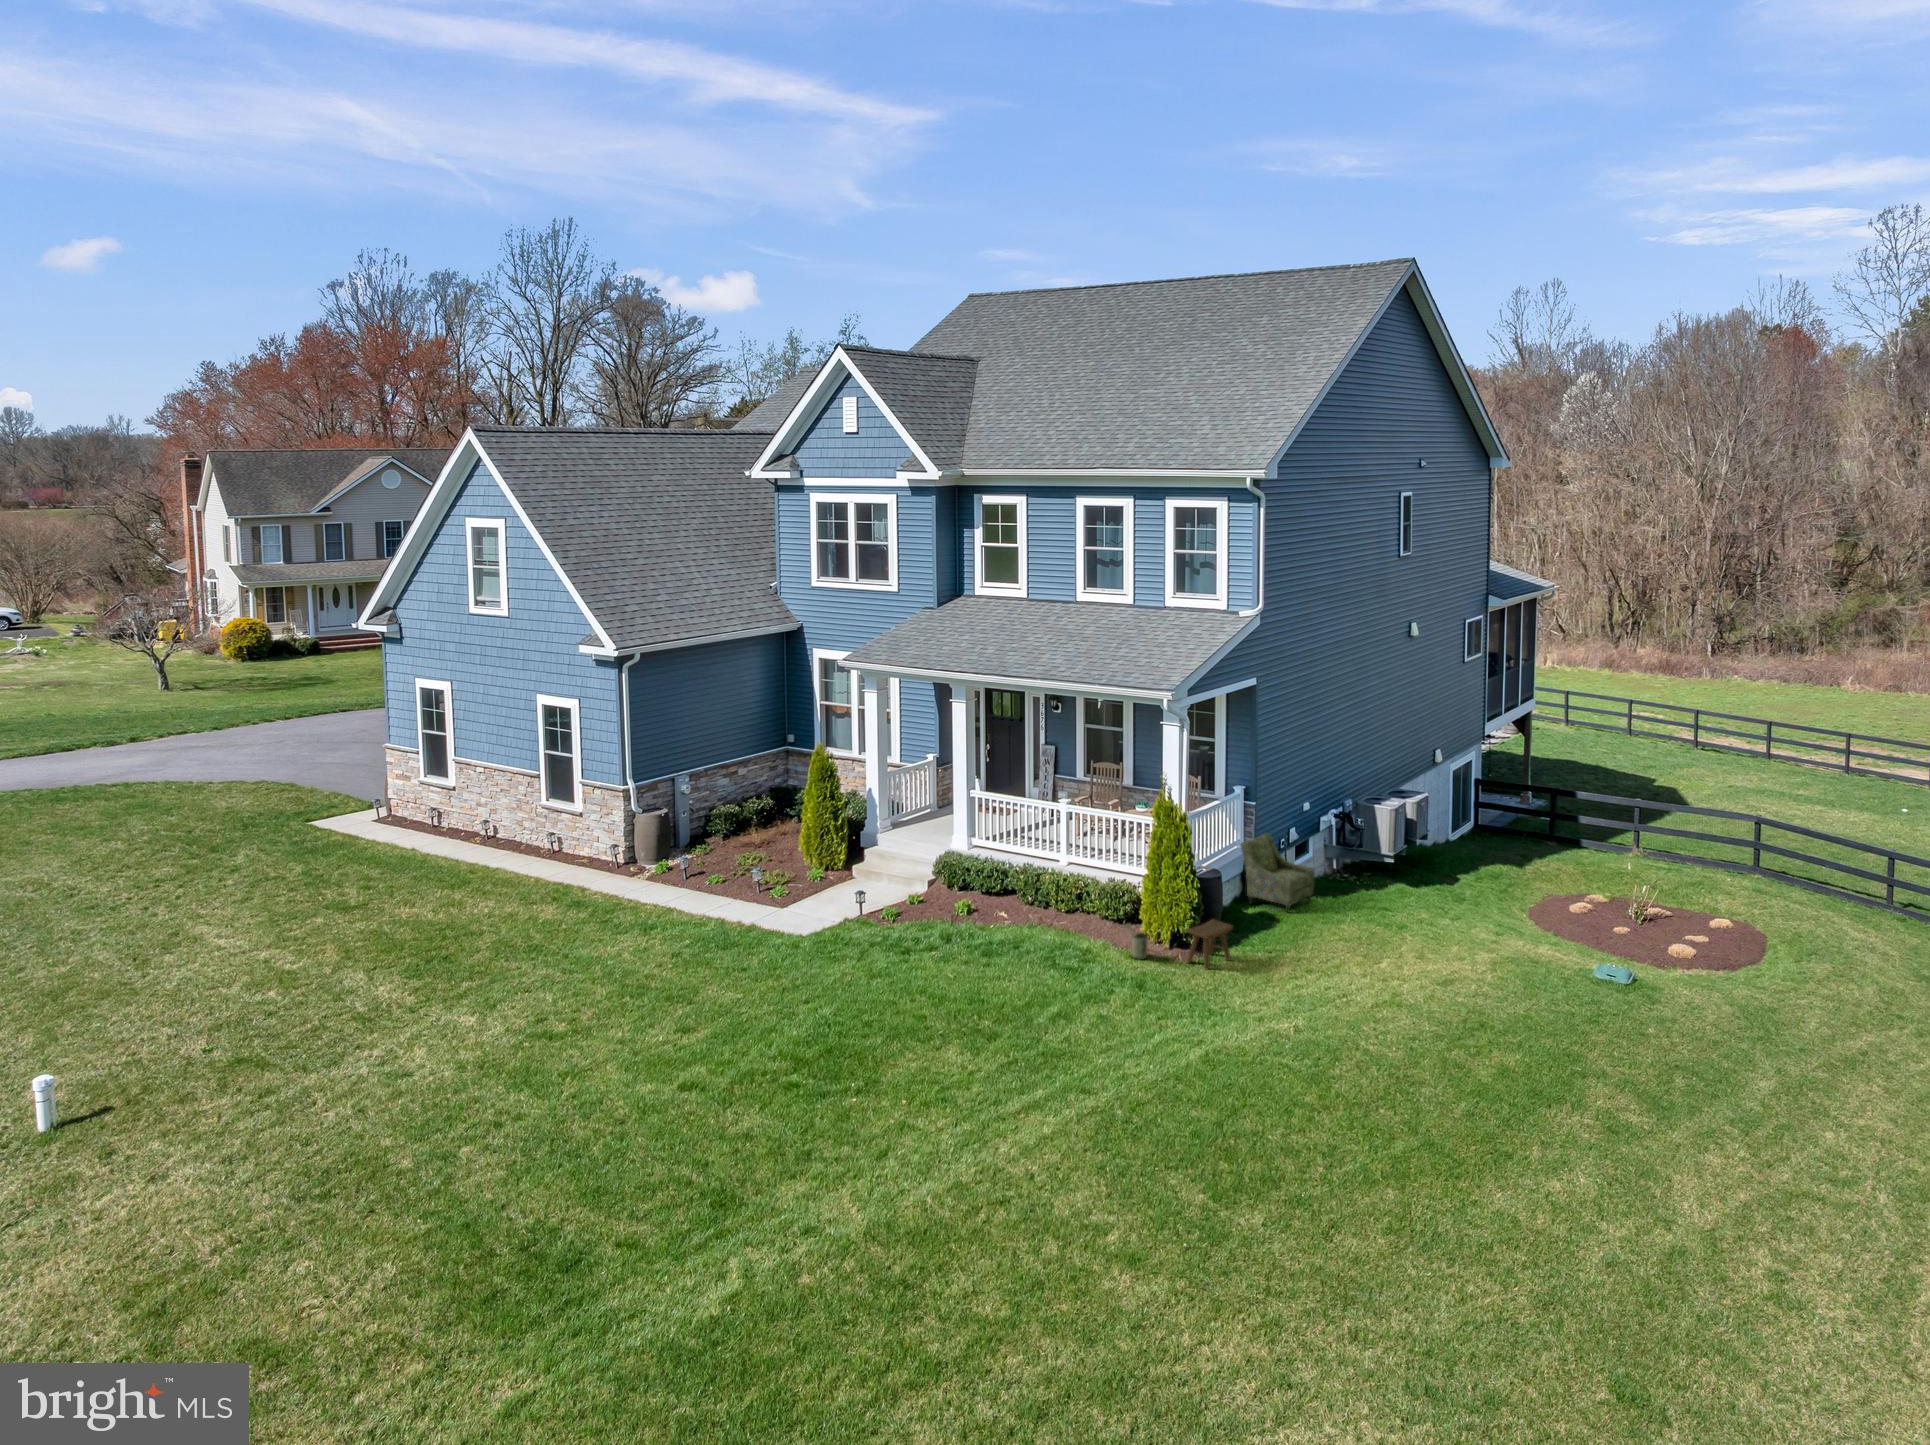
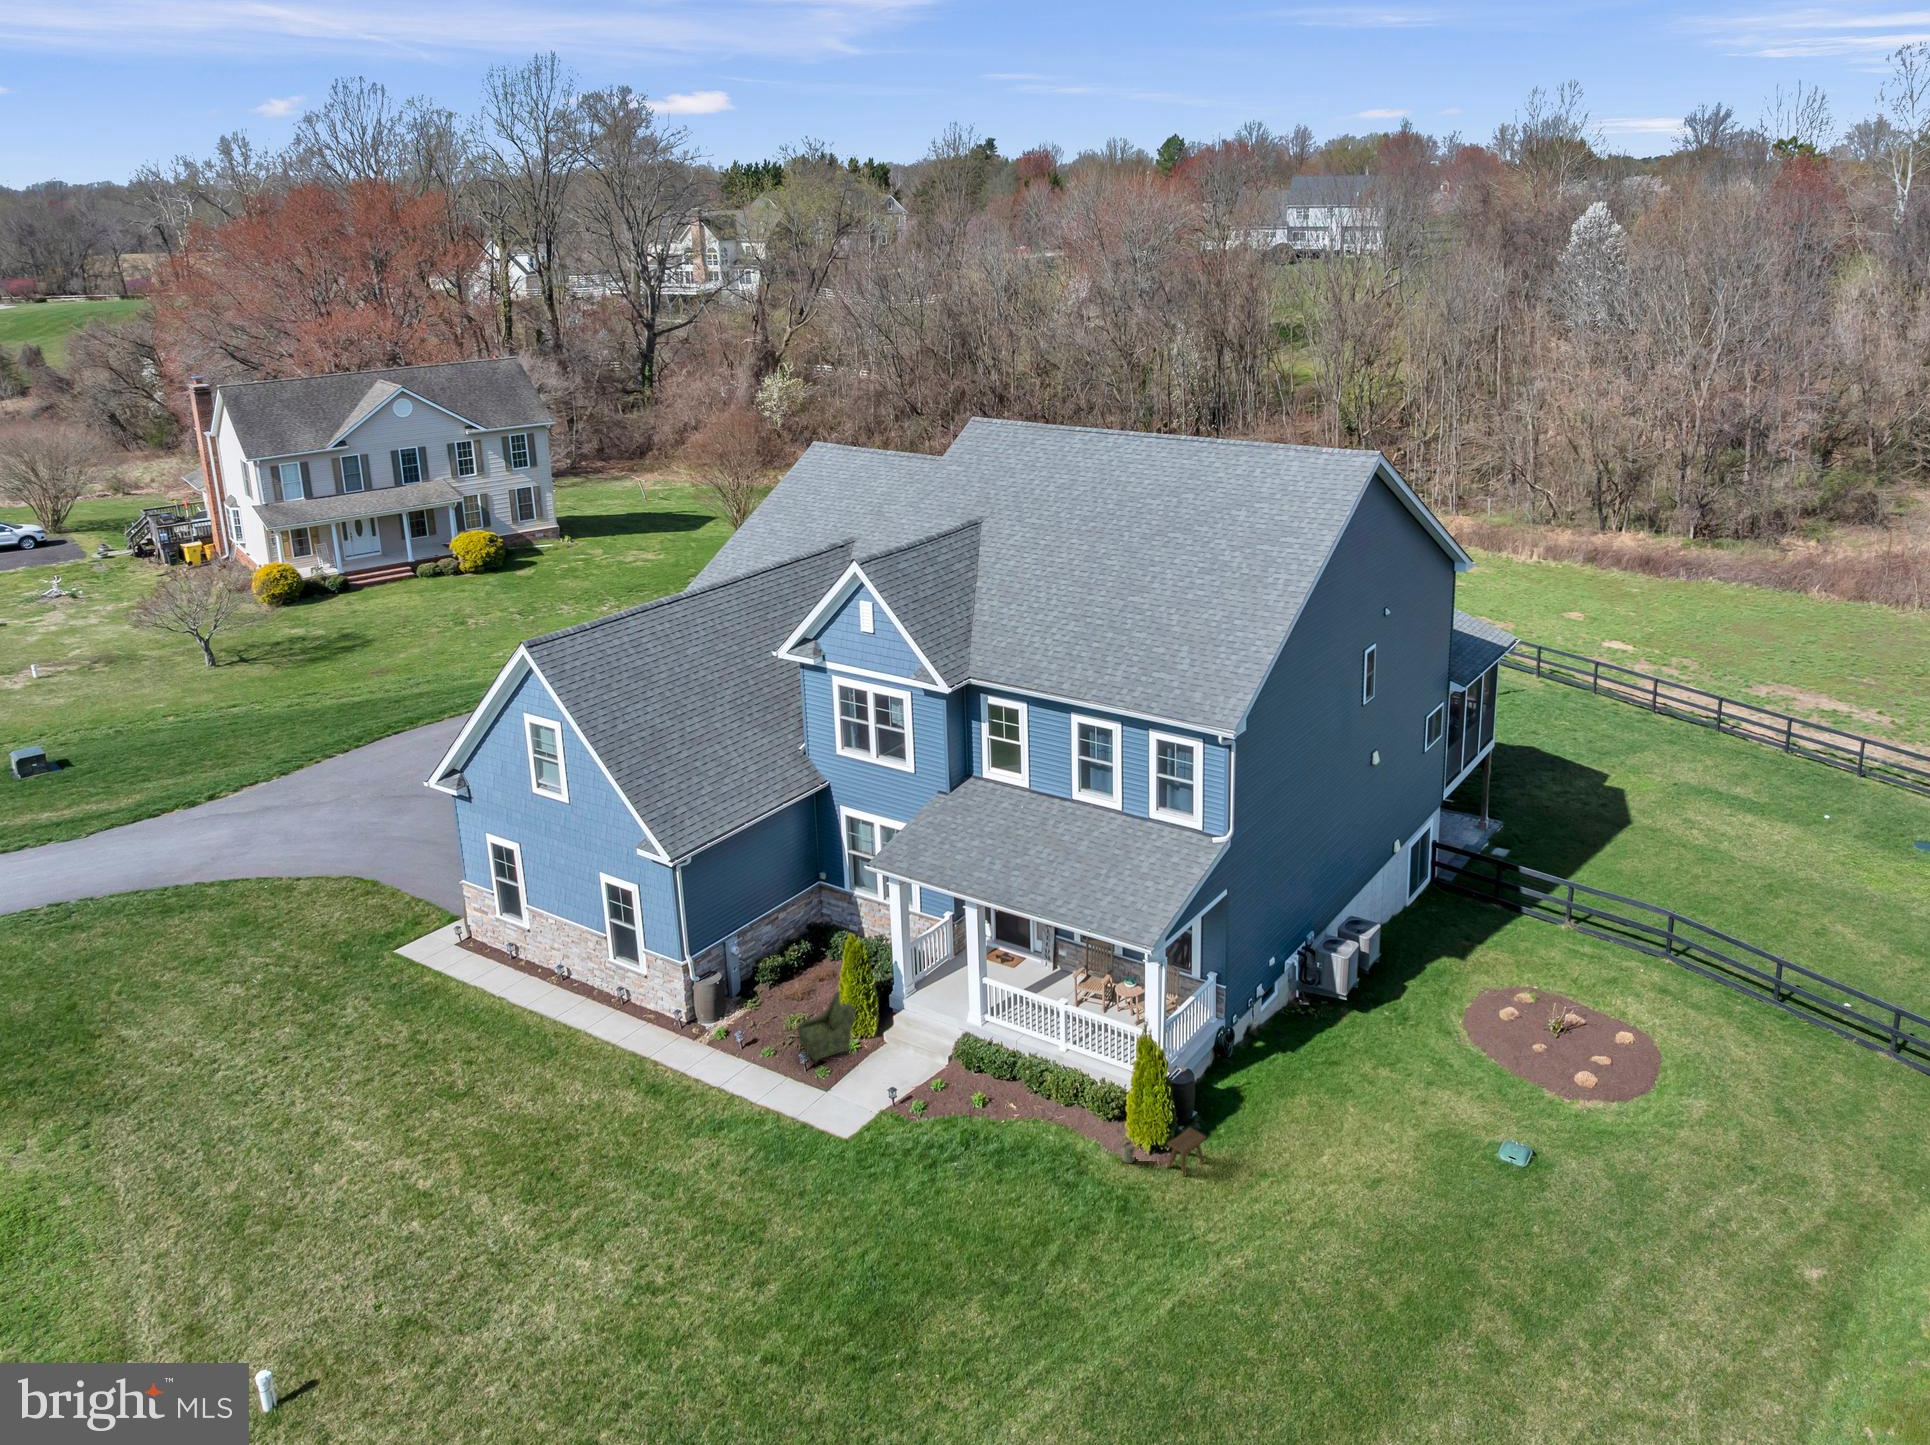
armchair: present [1240,833,1315,912] -> present [798,991,856,1065]

